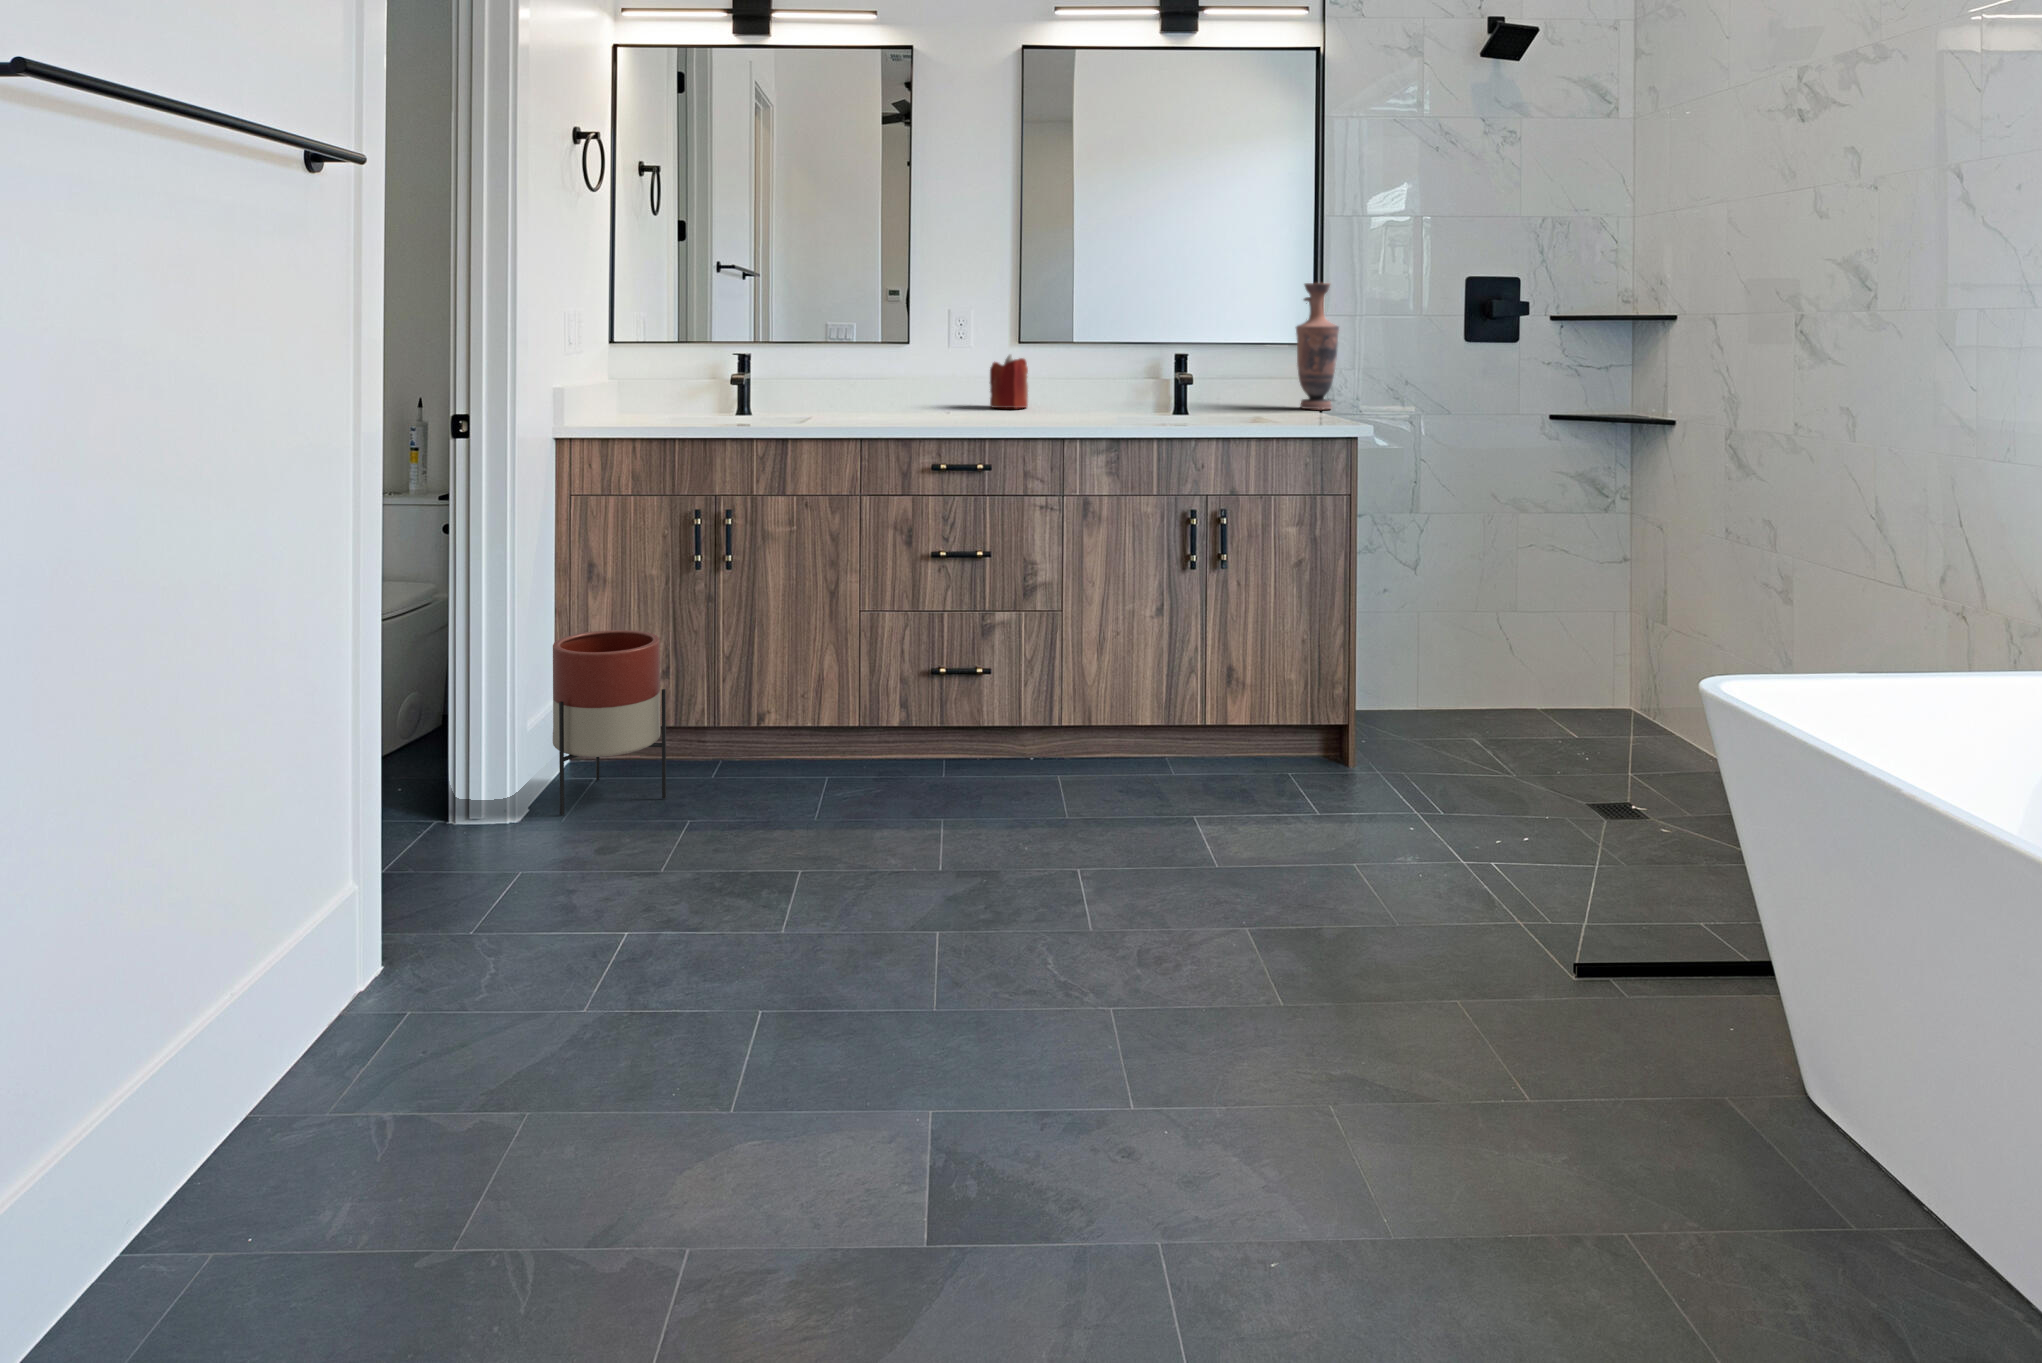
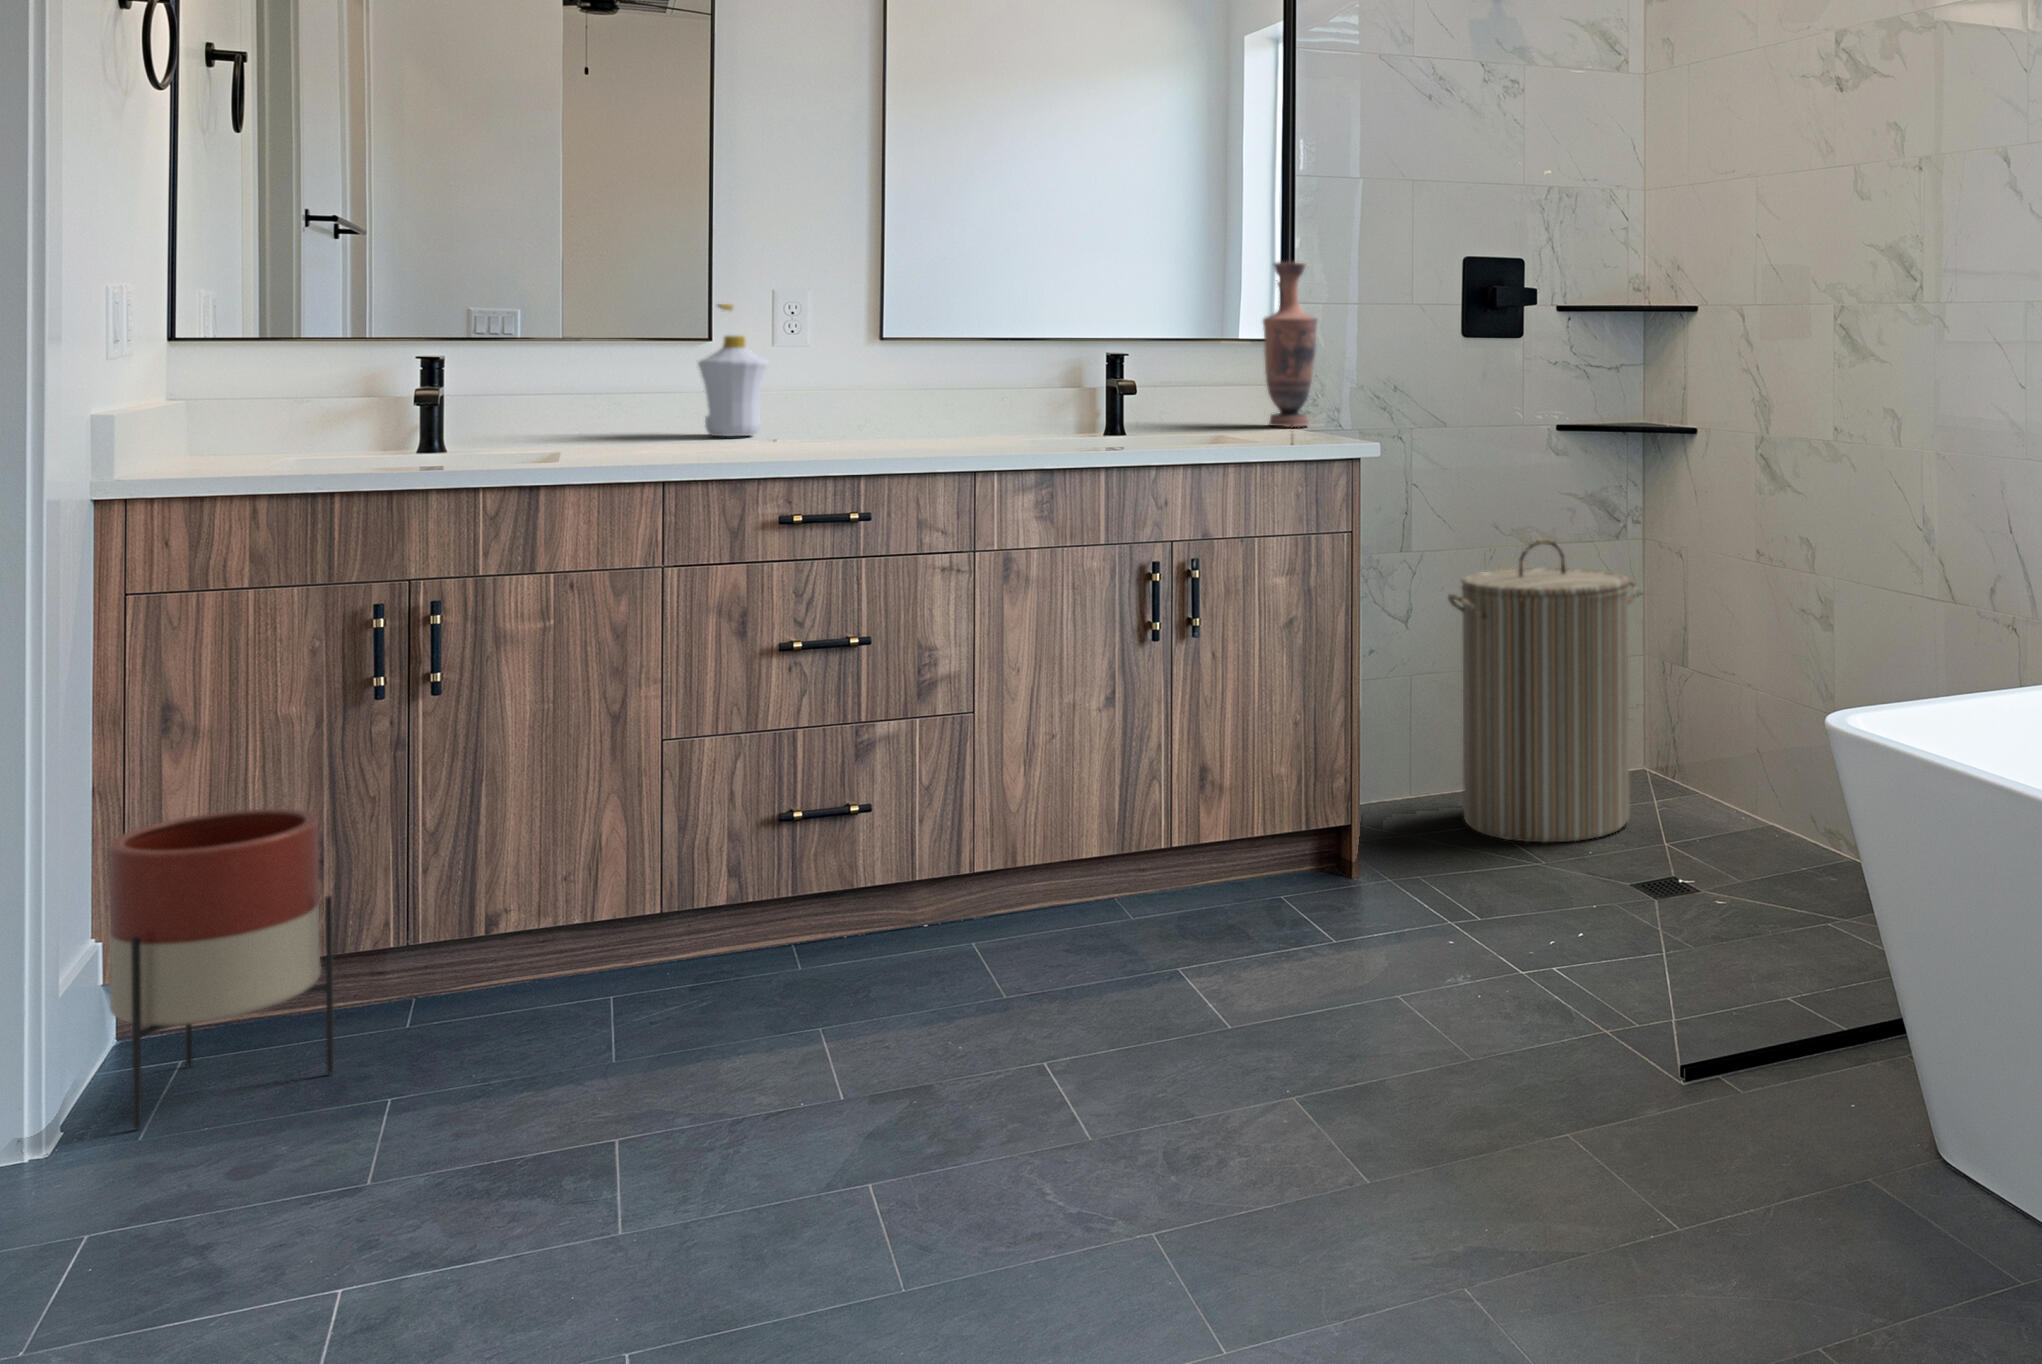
soap bottle: none [899,318,944,407] -> present [698,304,768,436]
candle: present [990,355,1028,408] -> none [840,357,899,435]
laundry hamper: none [1441,507,1615,759] -> present [1448,539,1637,842]

